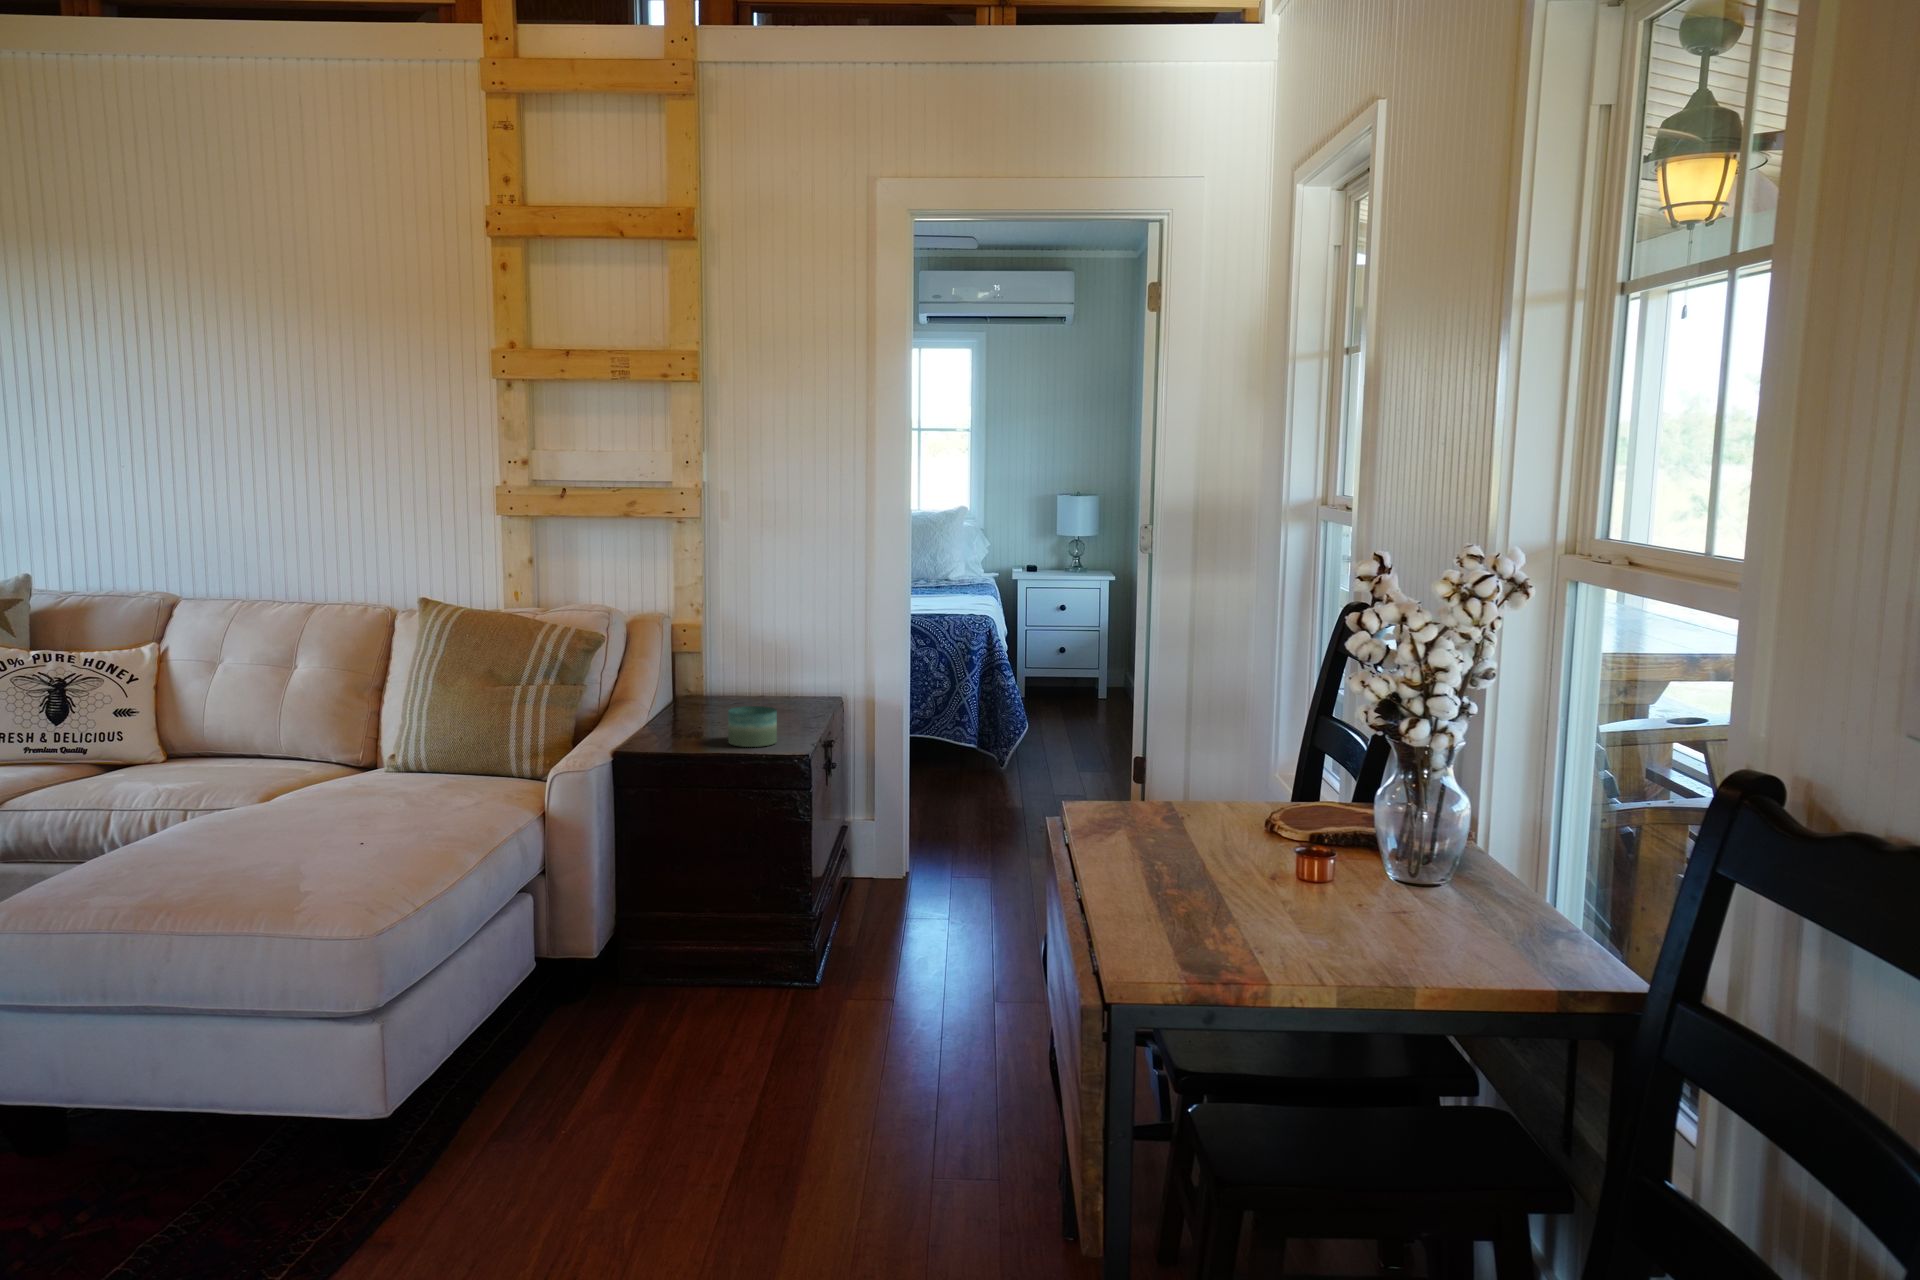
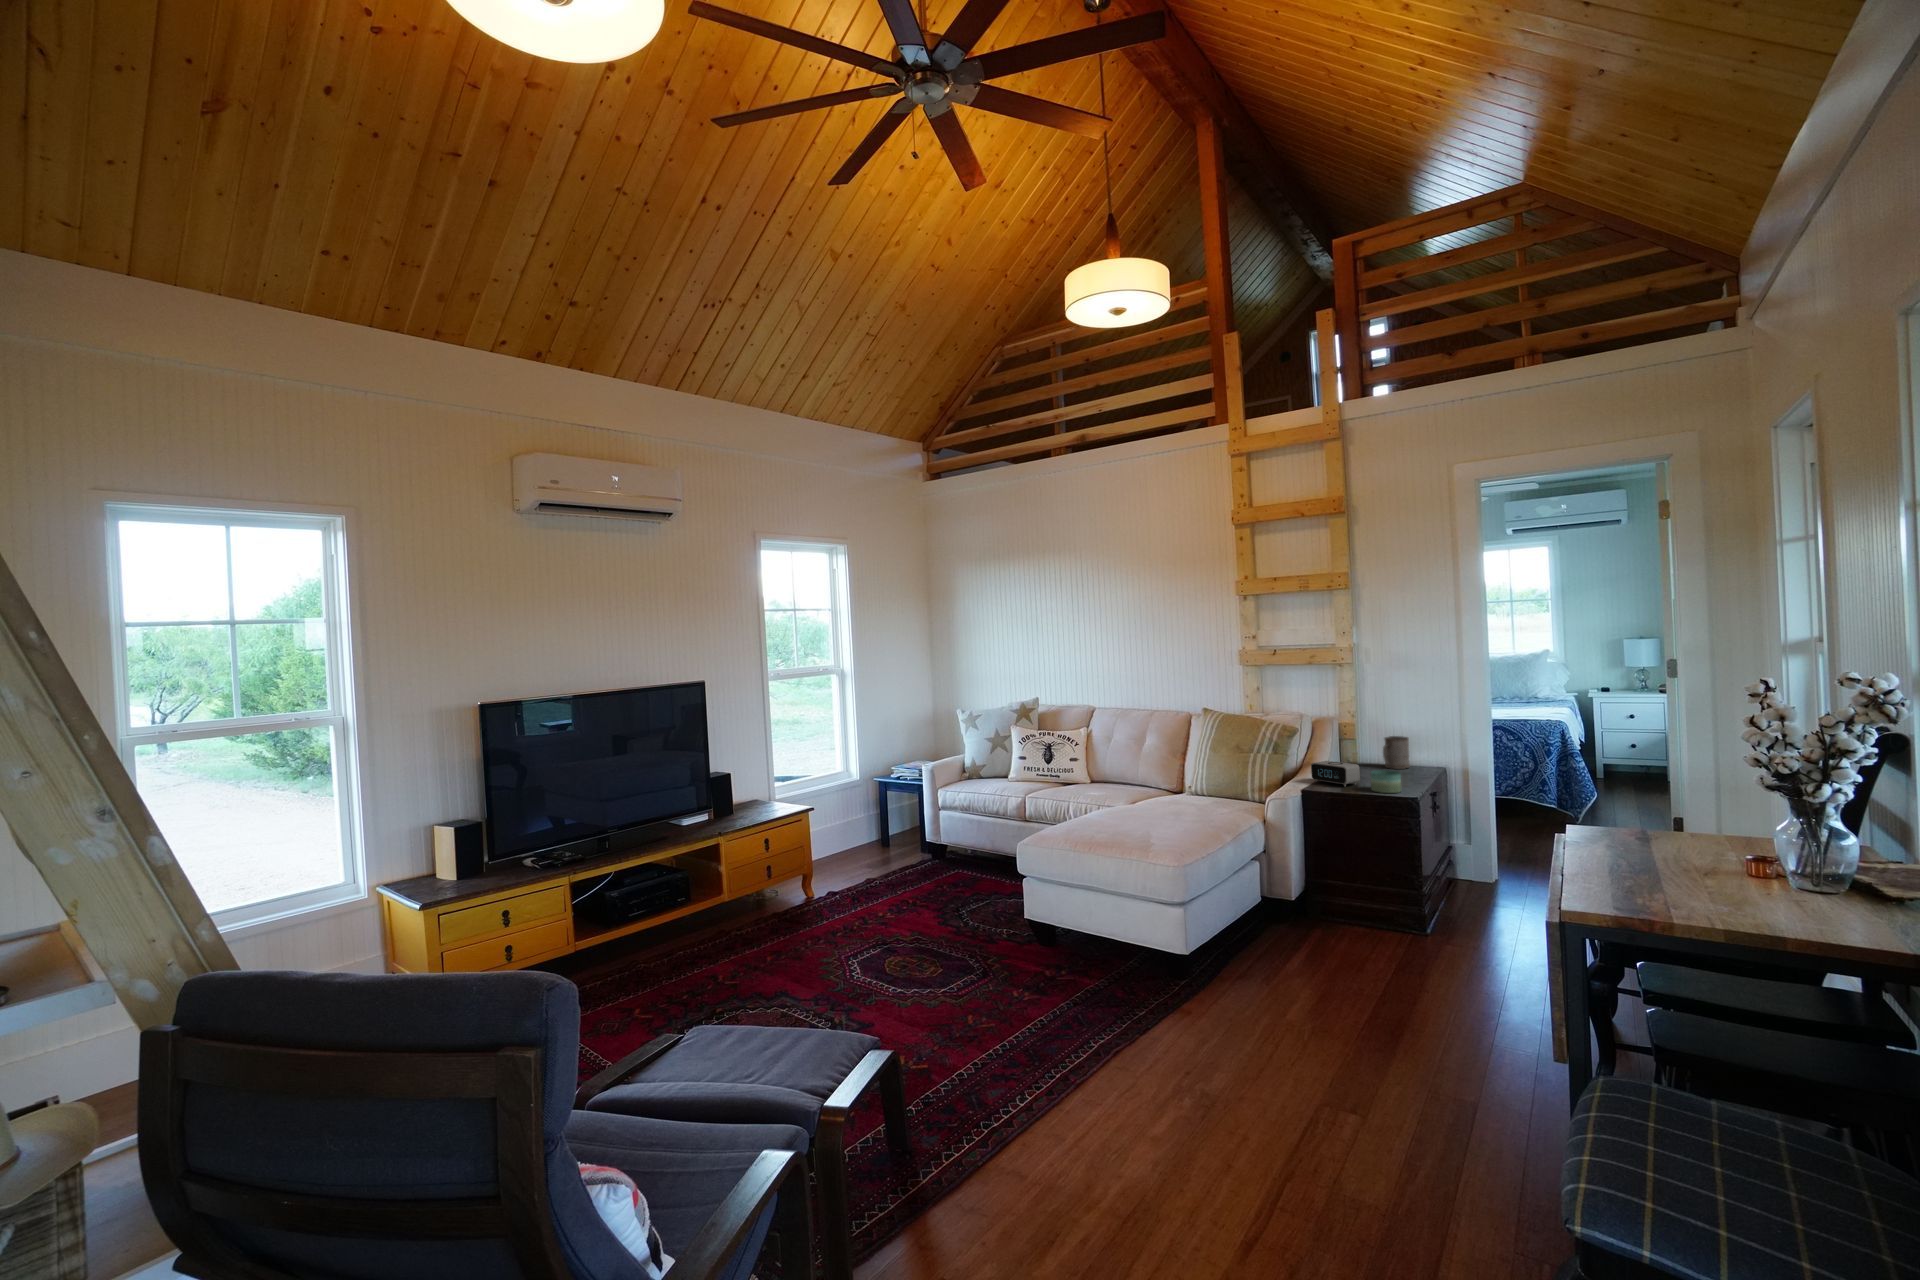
mug: none [747,644,789,701] -> present [1383,736,1410,769]
alarm clock: none [626,693,710,739] -> present [1311,761,1360,786]

